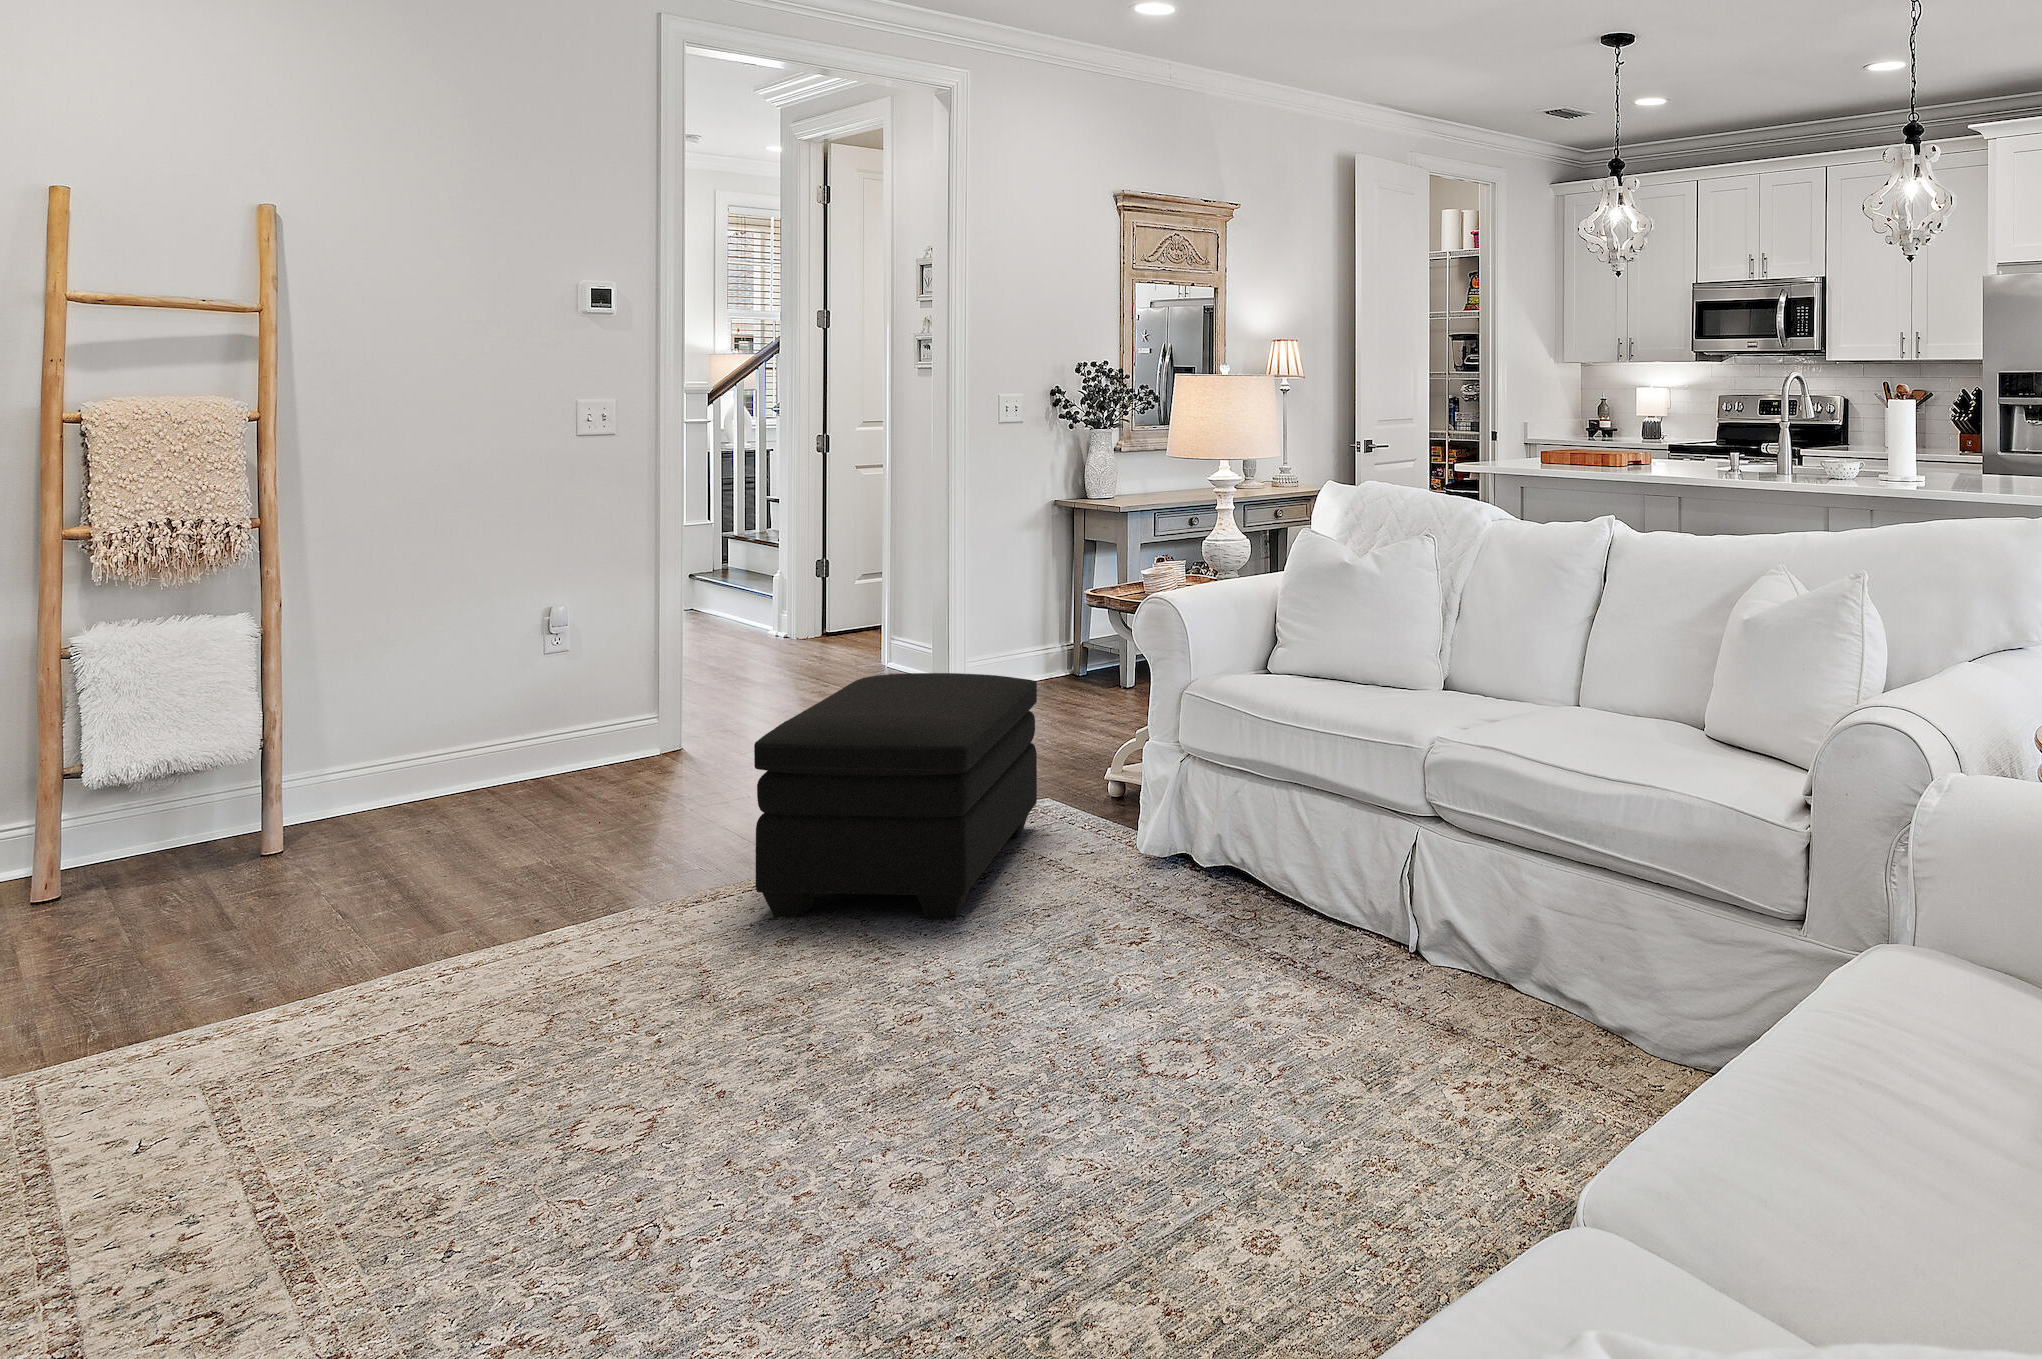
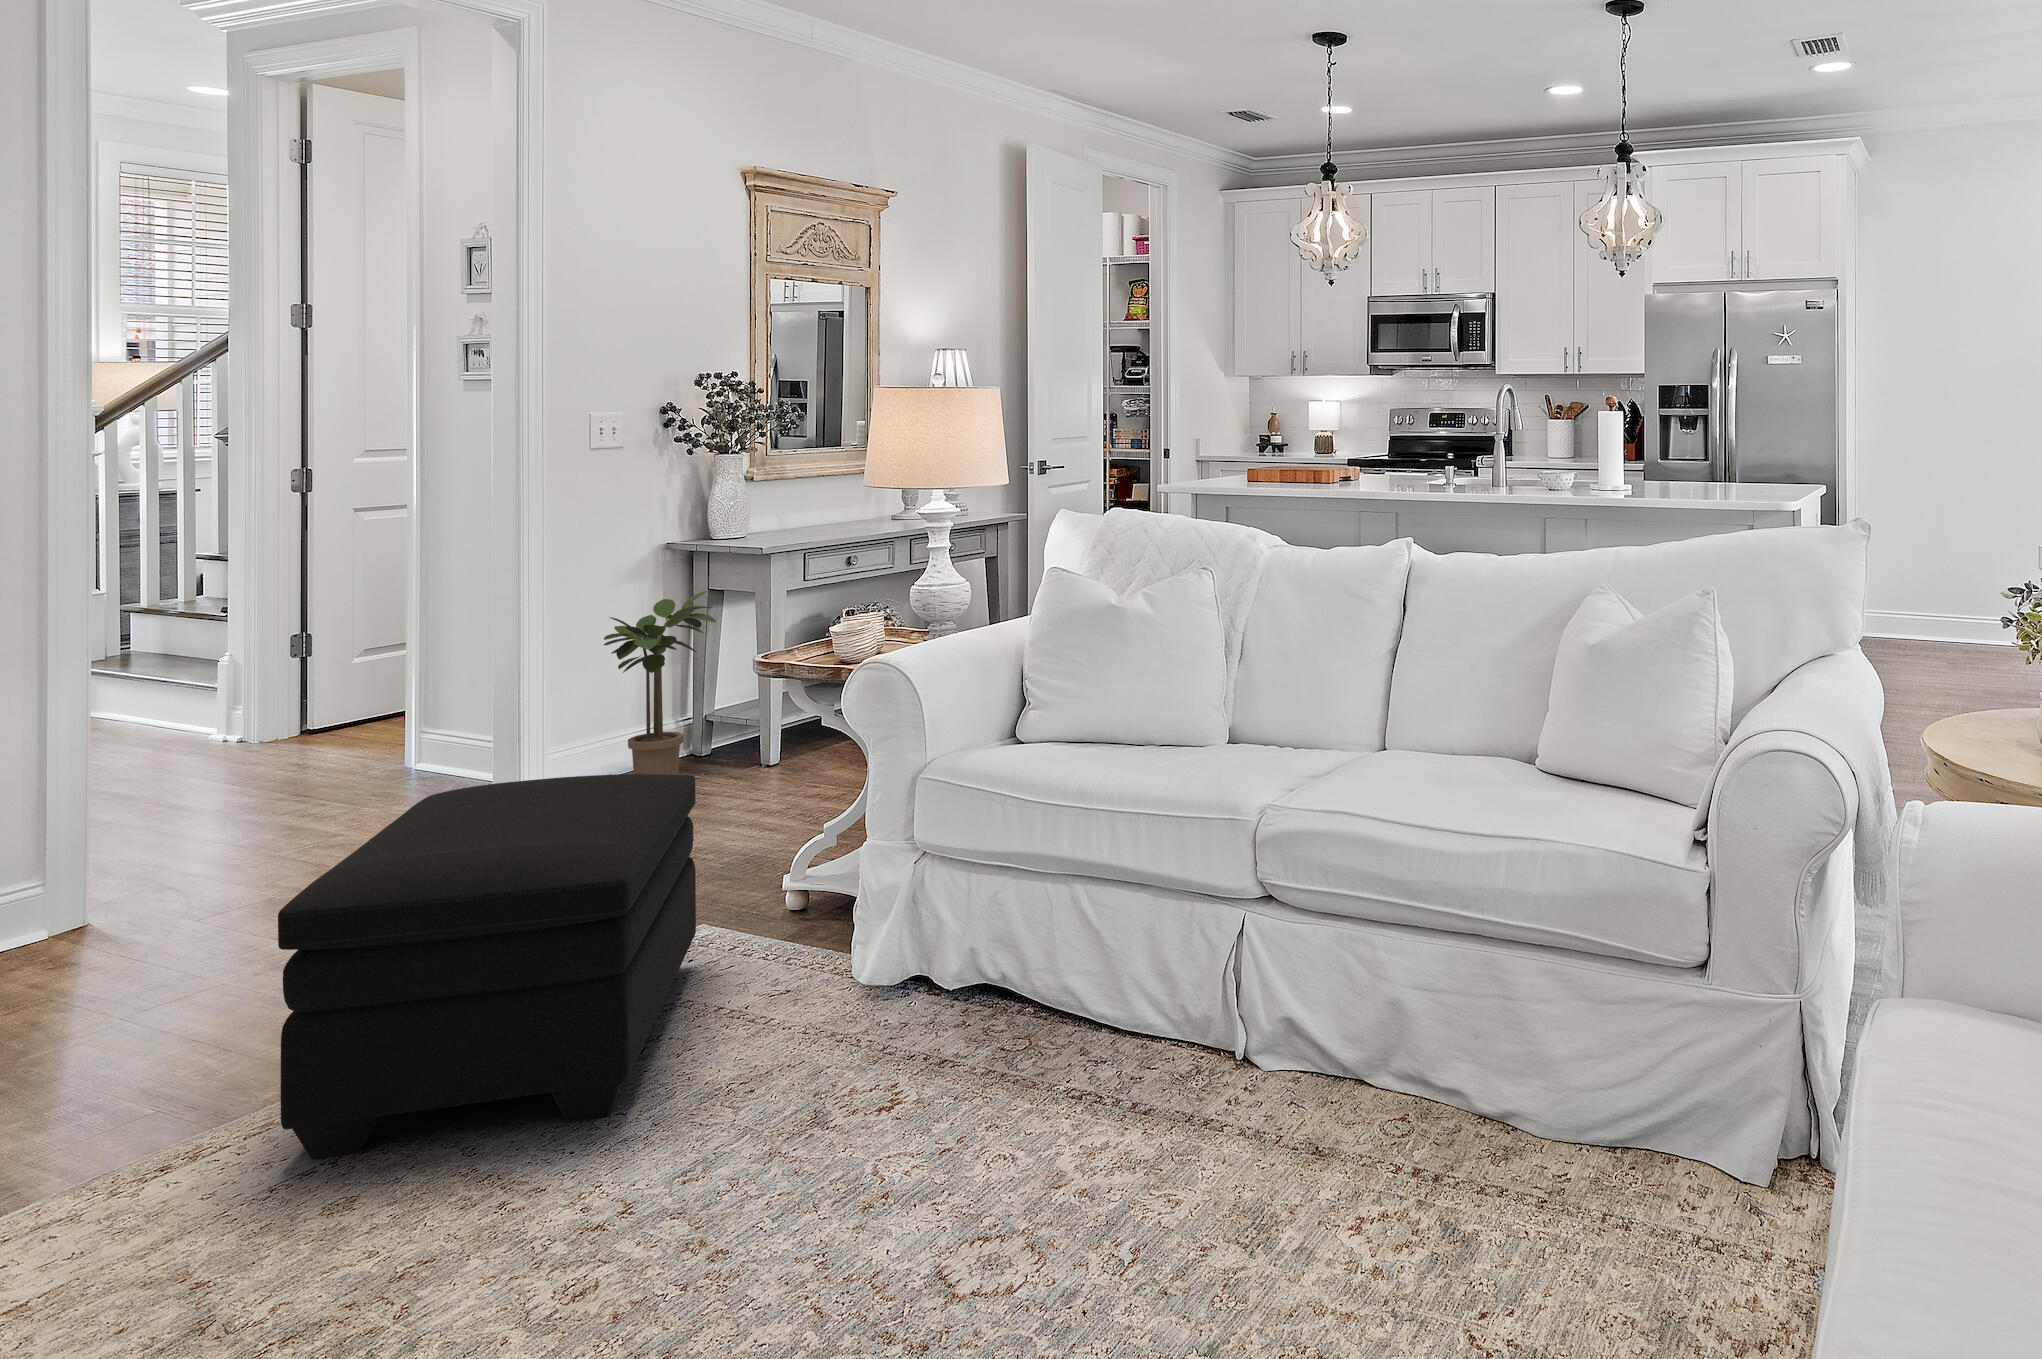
potted plant: none [1005,541,1089,700] -> present [604,591,716,775]

